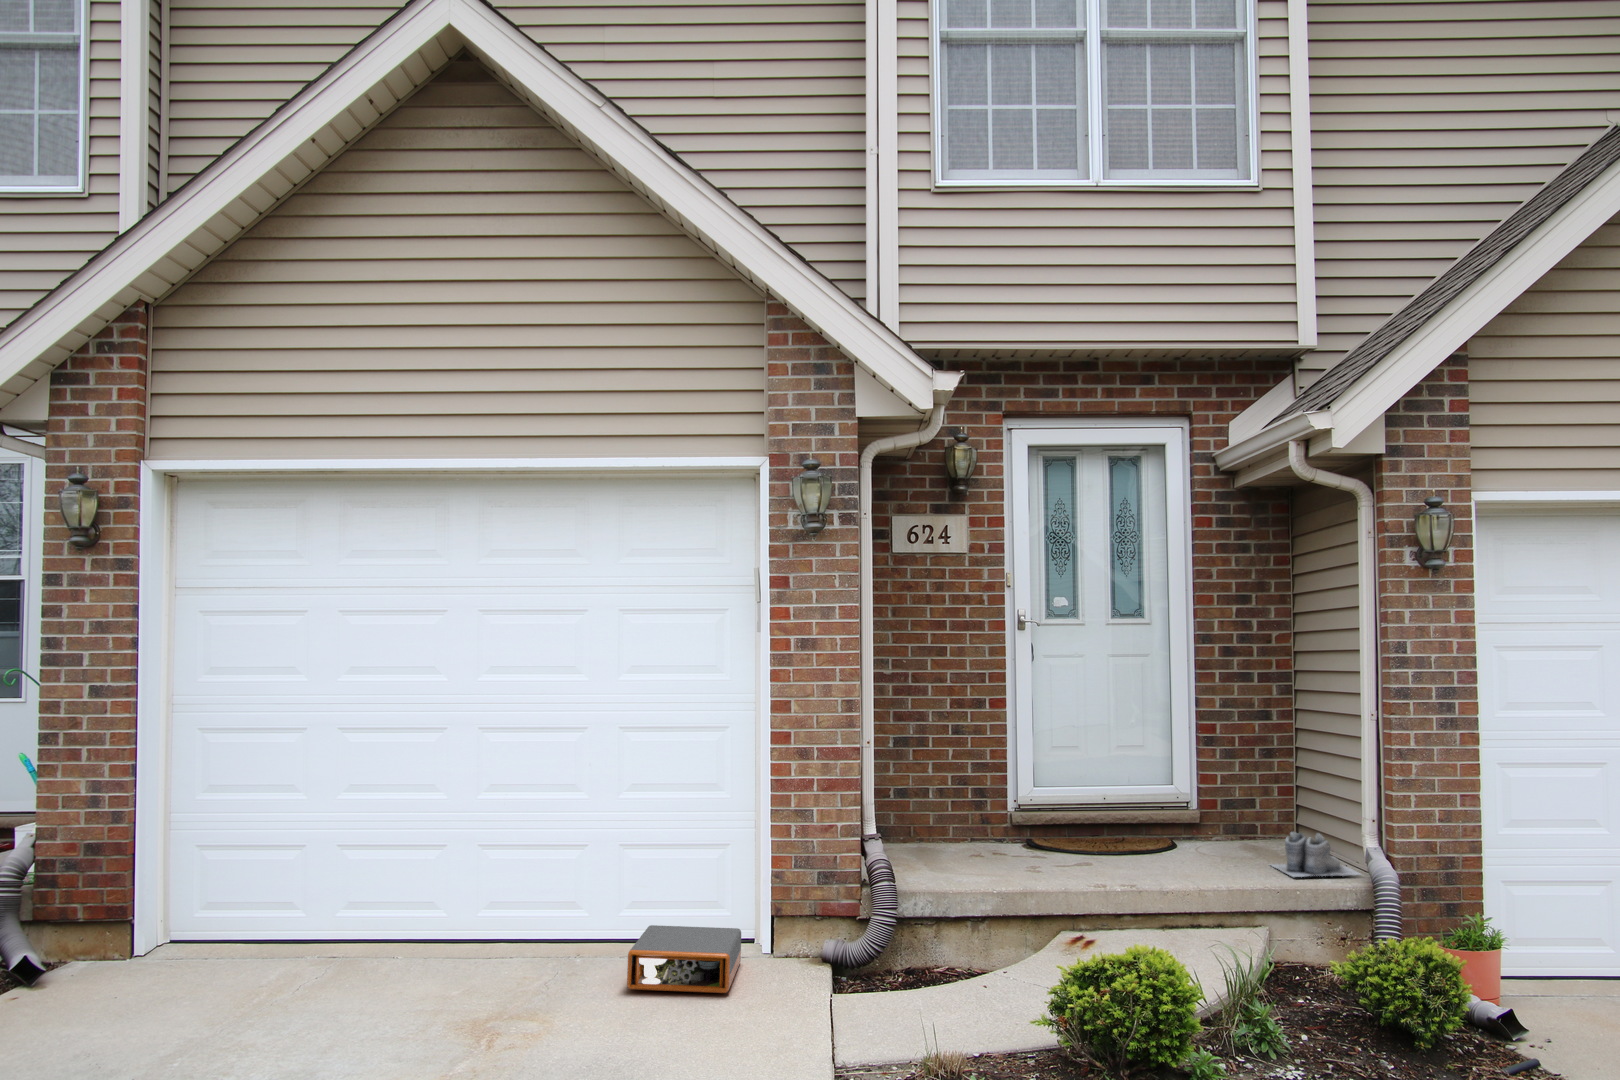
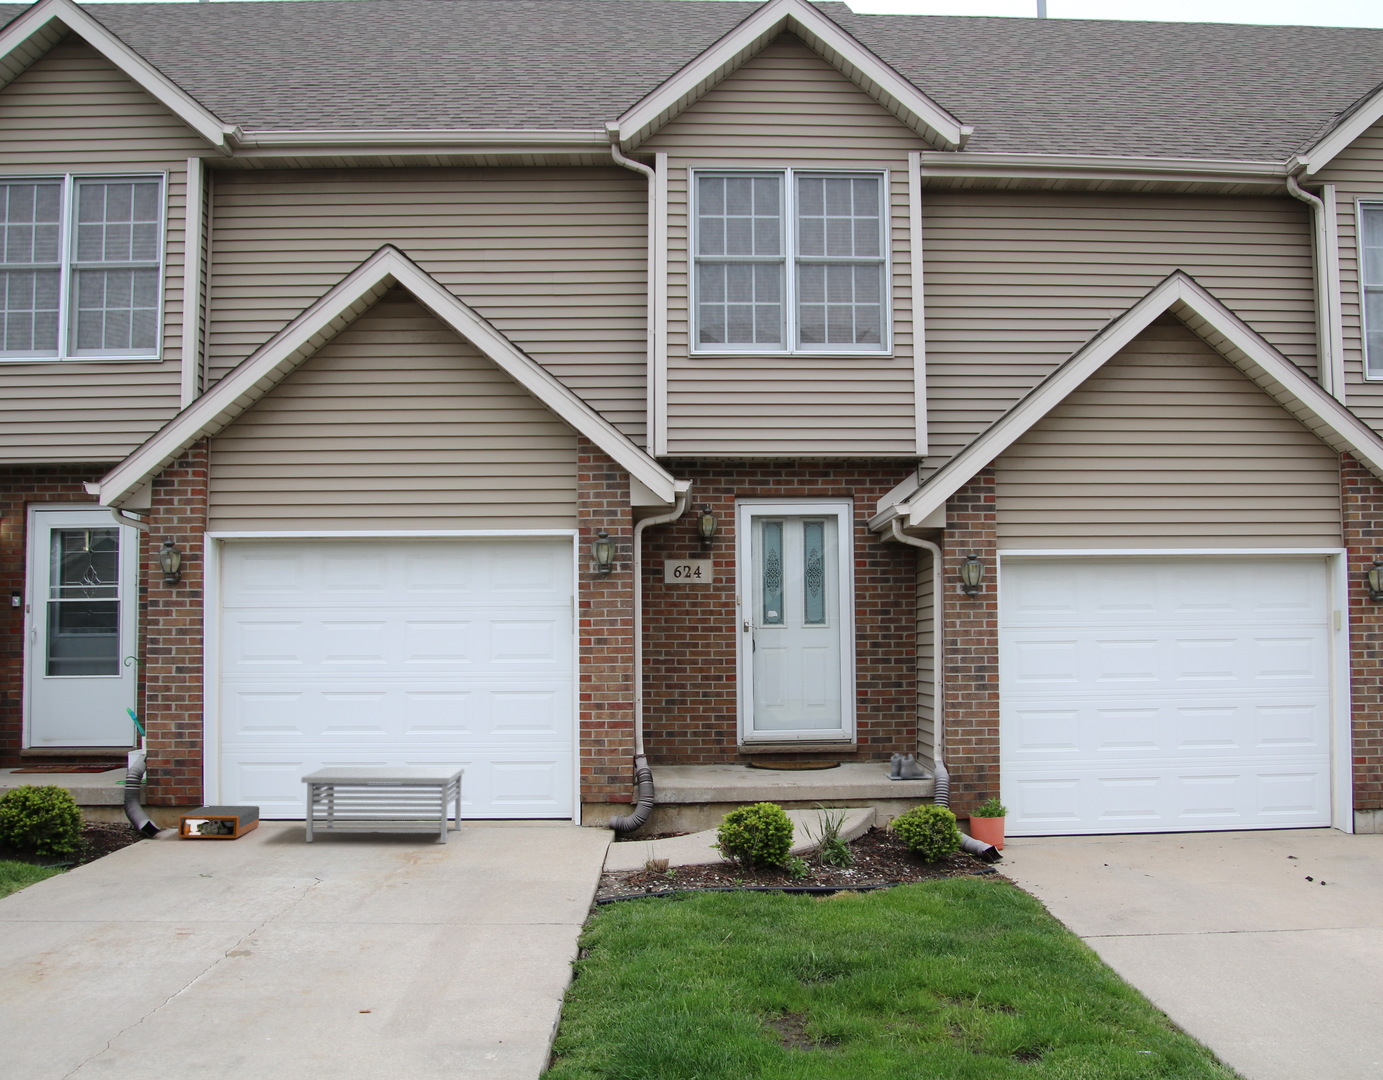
storage bench: none [293,854,575,994] -> present [301,767,464,843]
storage box: present [627,925,741,993] -> present [178,805,259,838]

